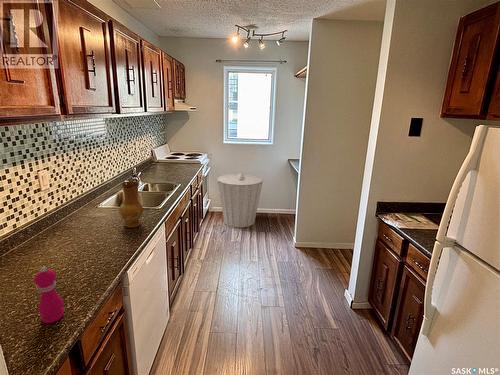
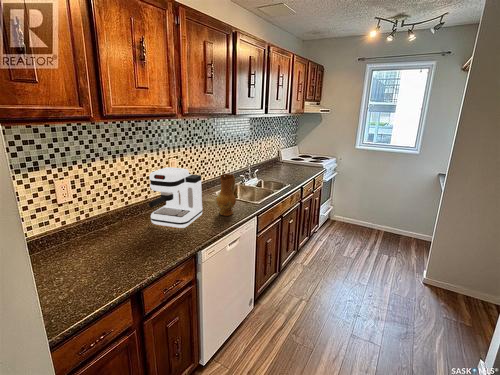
trash can: present [218,173,263,227] -> none [341,183,396,244]
coffee maker: none [31,182,106,257] -> present [149,167,202,228]
pepper mill: present [34,267,64,323] -> none [119,228,138,272]

